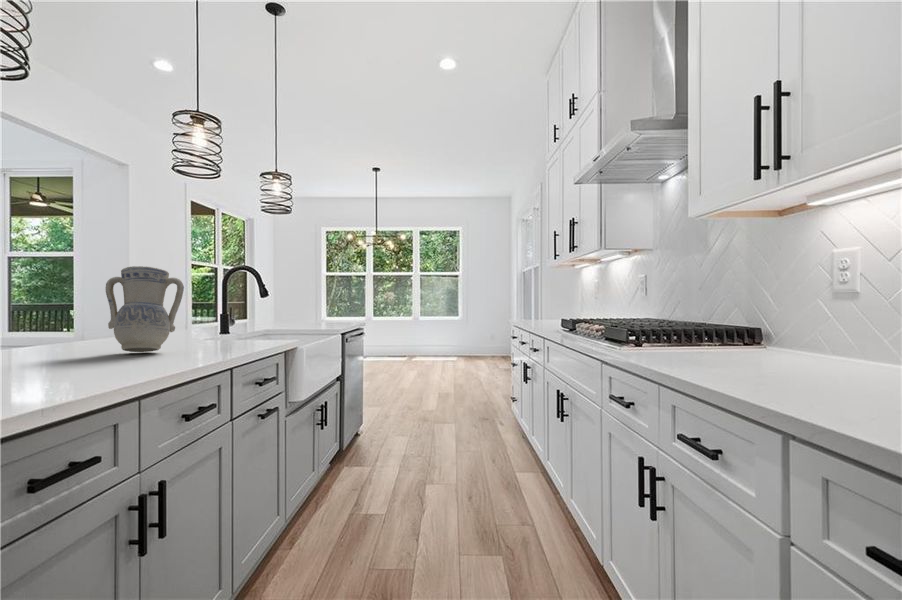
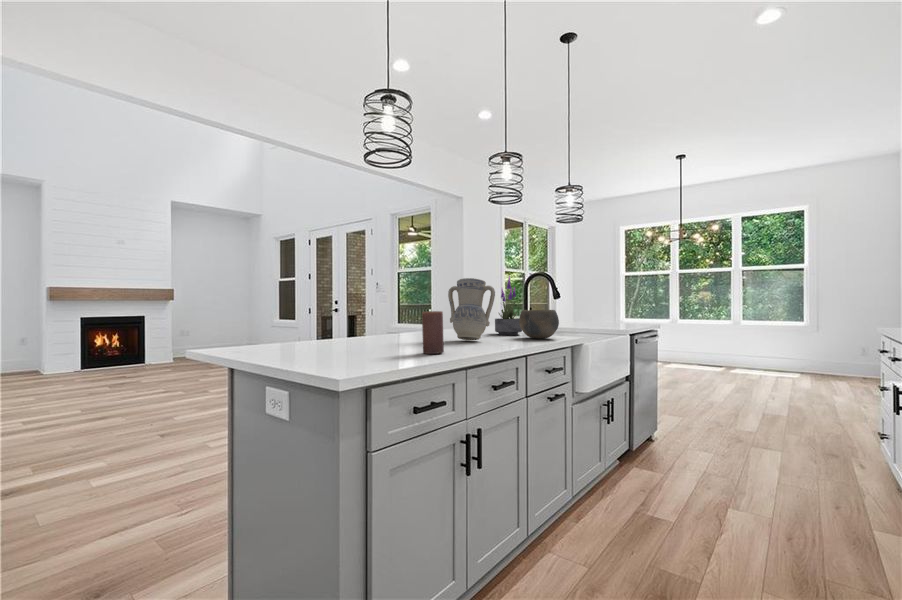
potted plant: none [180,266,219,342] -> present [495,276,522,335]
bowl: none [217,309,269,344] -> present [519,310,559,339]
candle: none [55,313,99,381] -> present [422,311,444,354]

